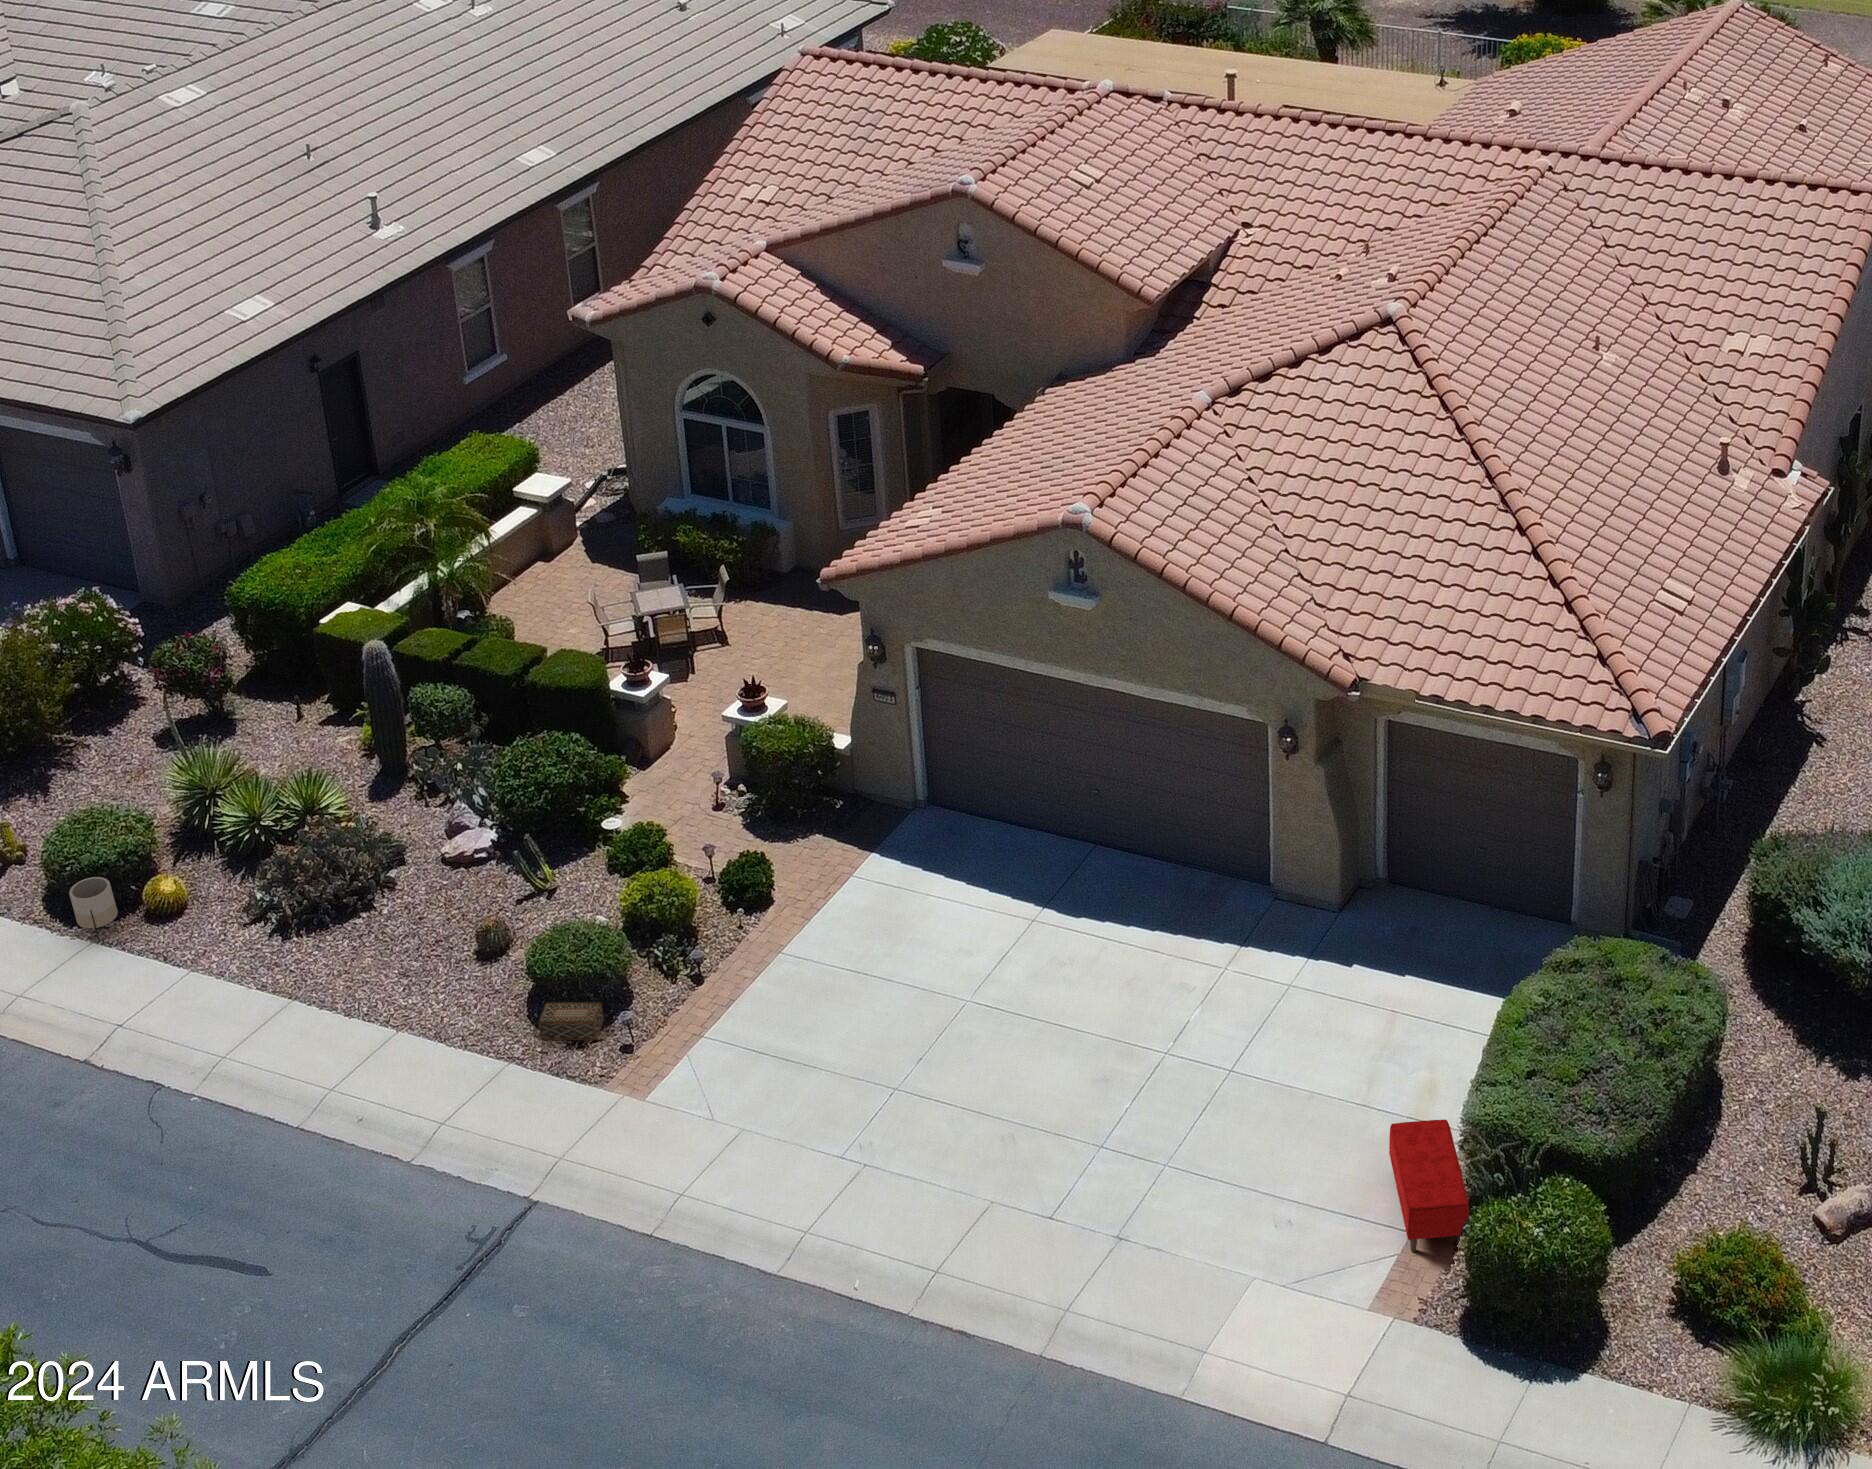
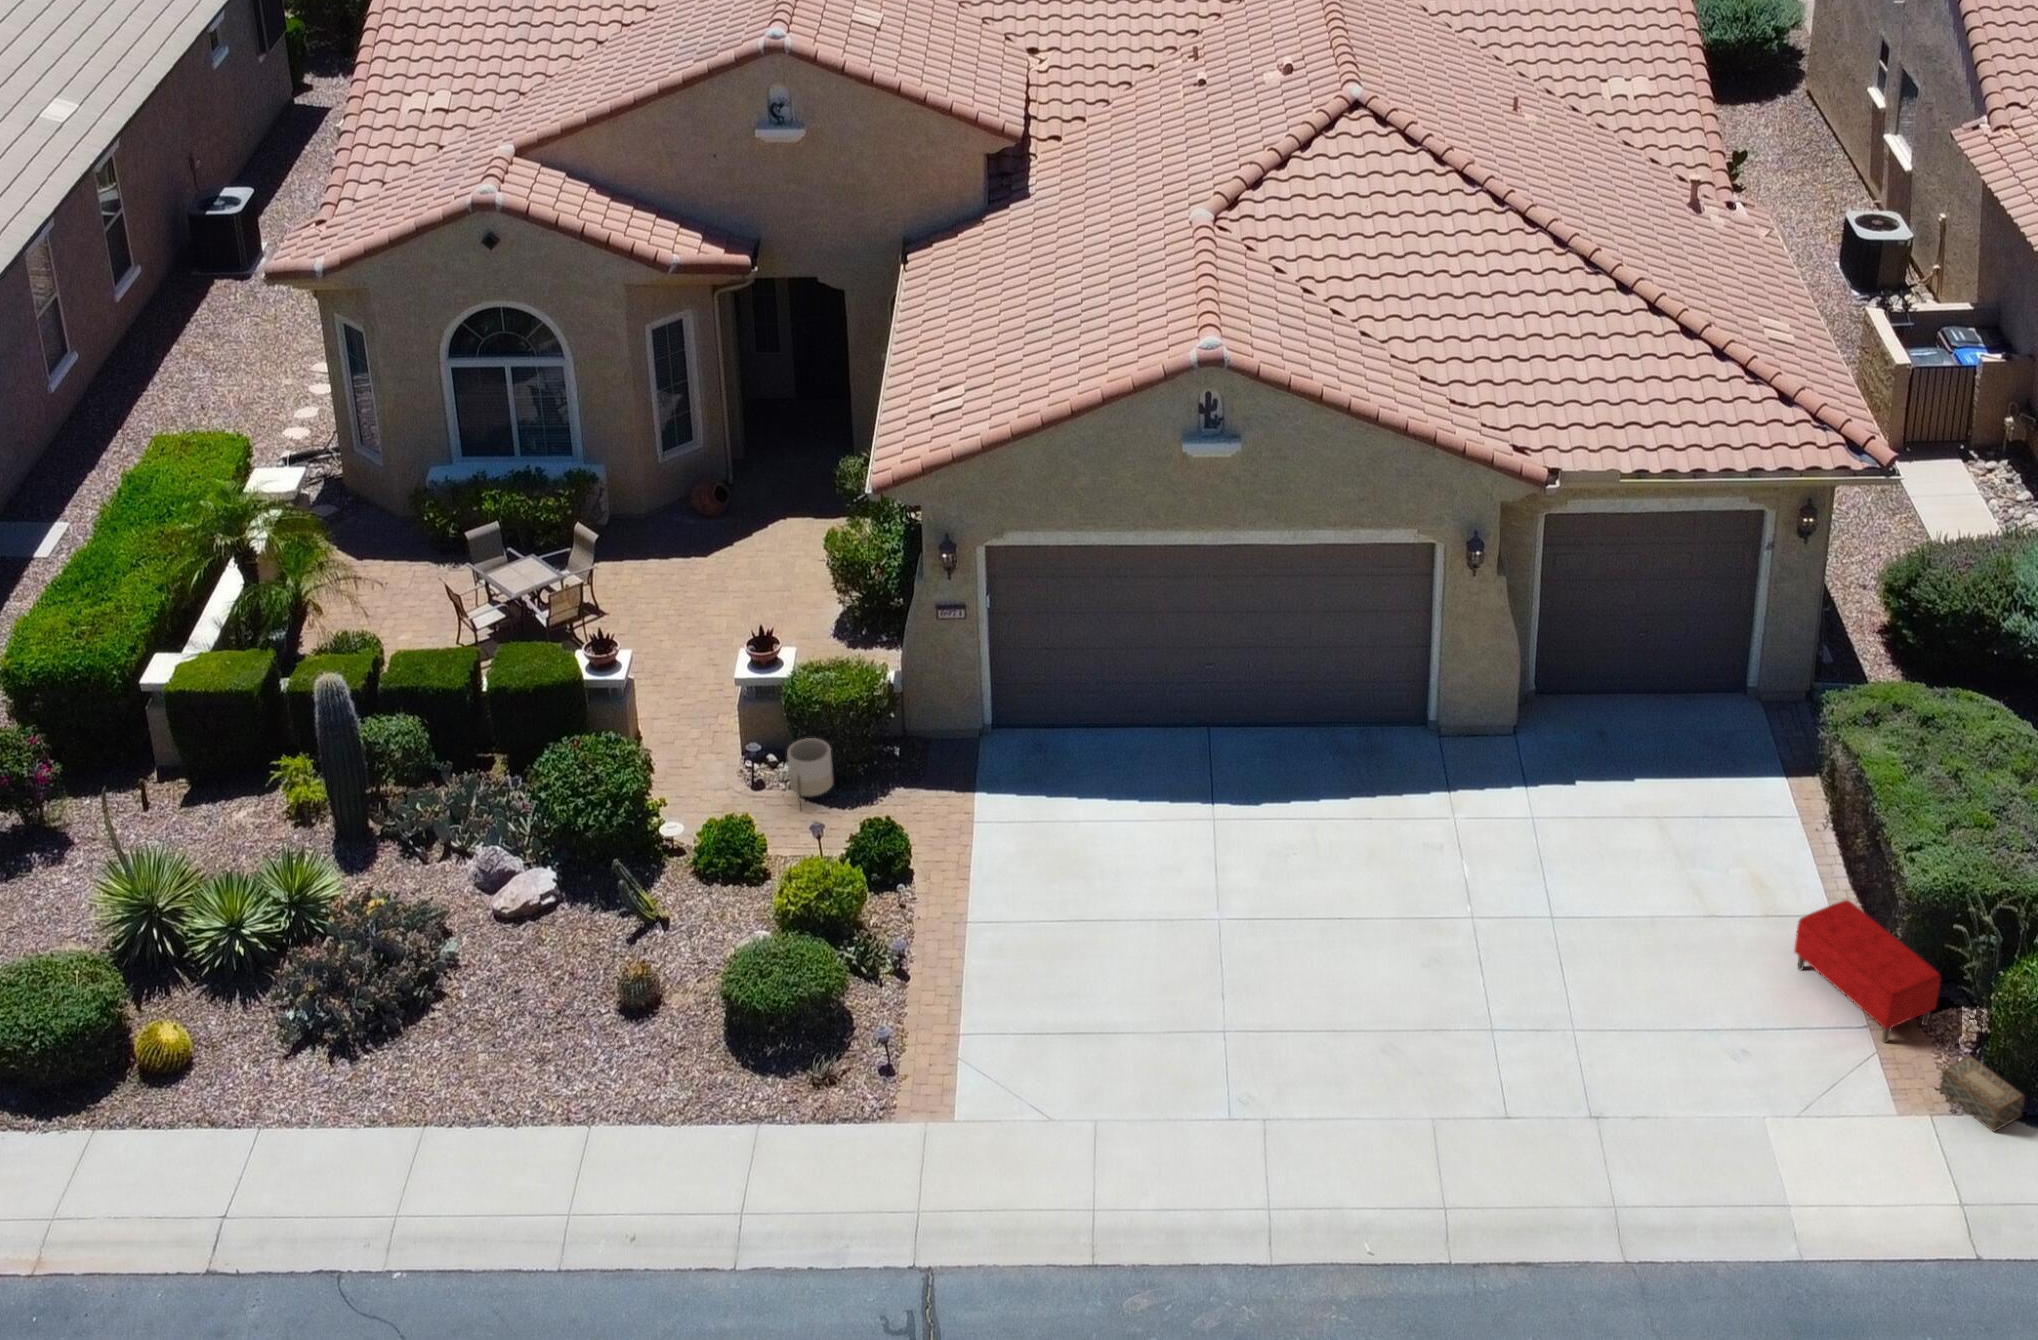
planter: present [69,877,120,942] -> present [787,738,834,802]
woven basket: present [538,1002,604,1040] -> present [1940,1056,2025,1131]

